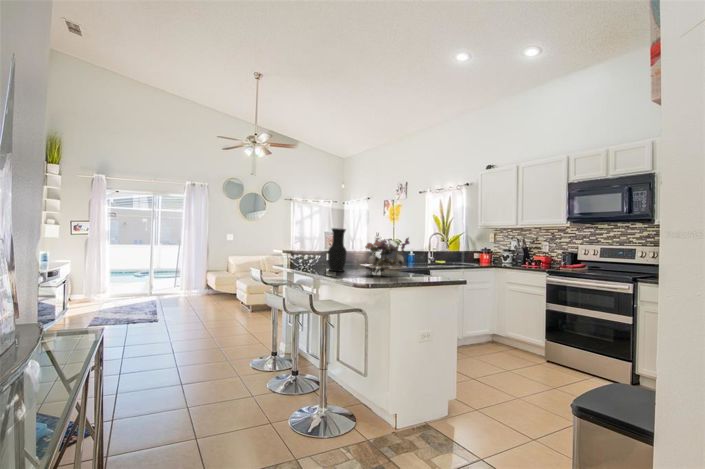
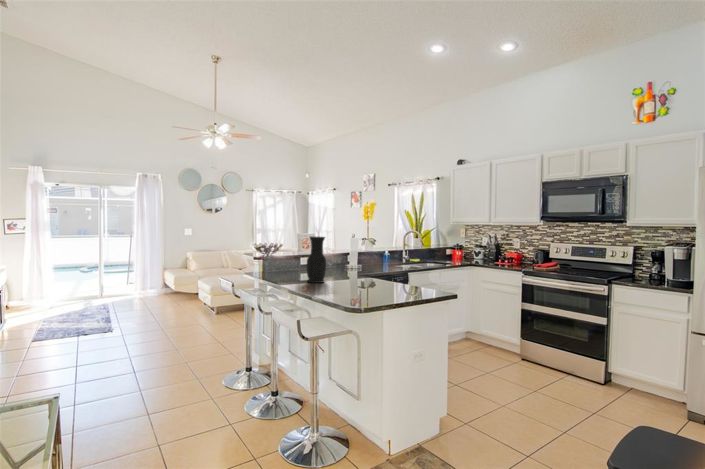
flower arrangement: present [361,238,409,274] -> none [341,246,394,287]

